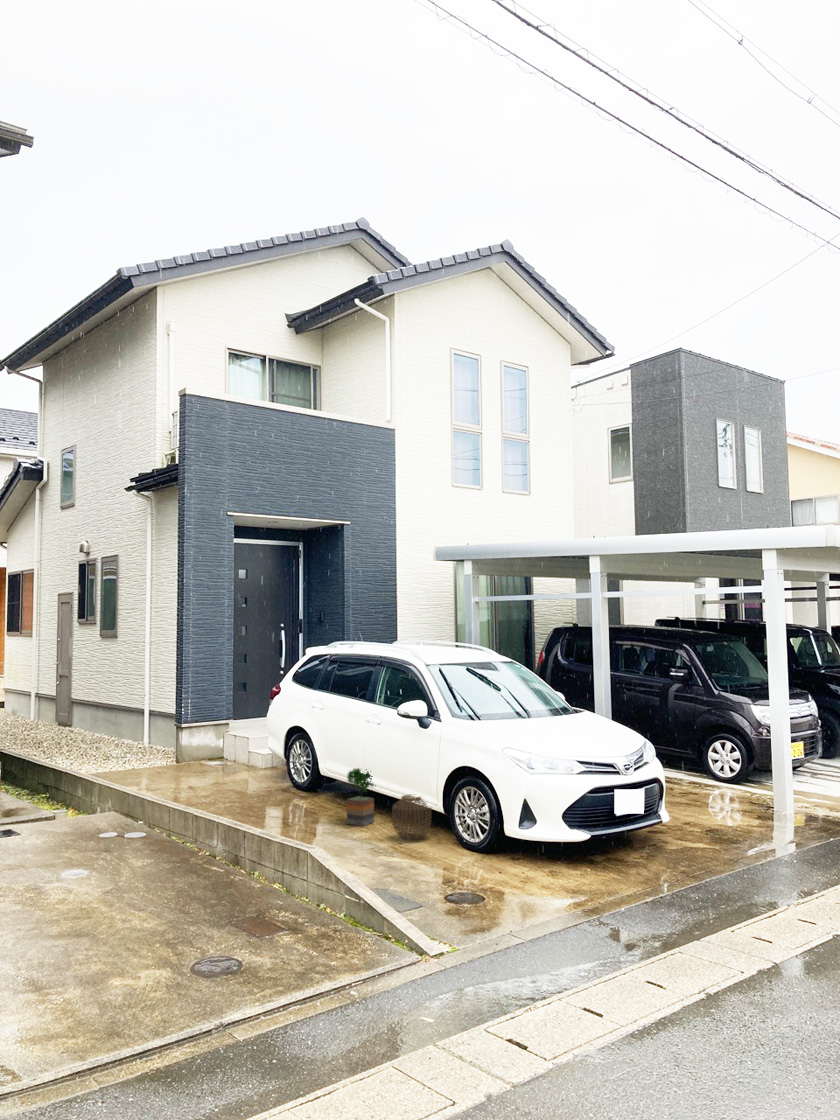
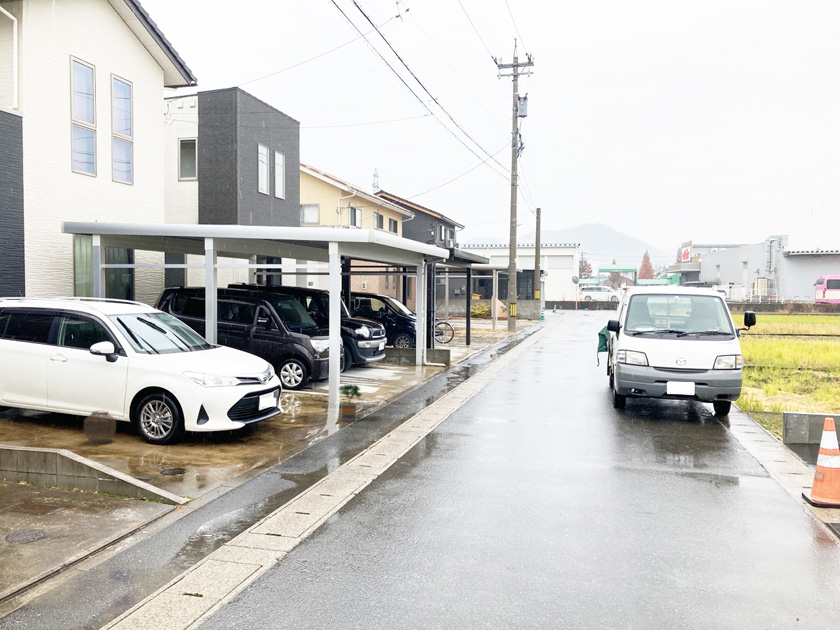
potted tree: present [347,768,376,826] -> present [339,385,362,421]

